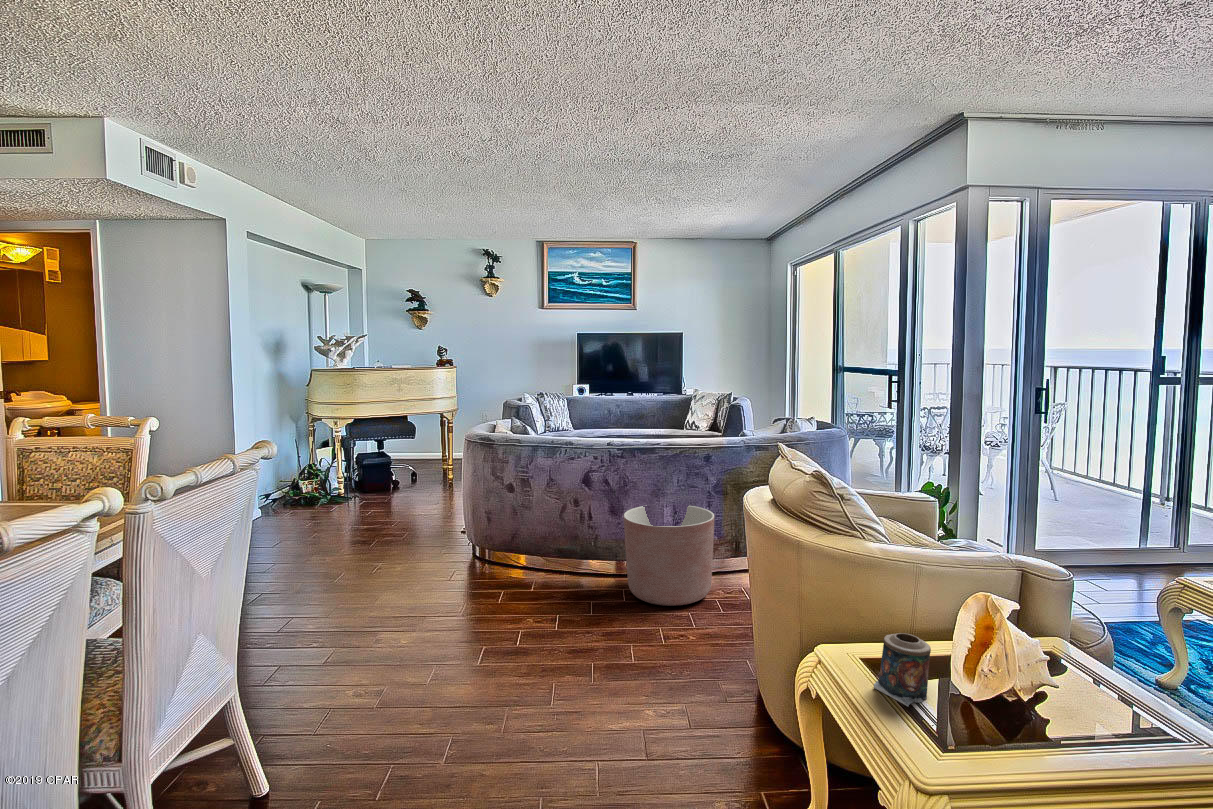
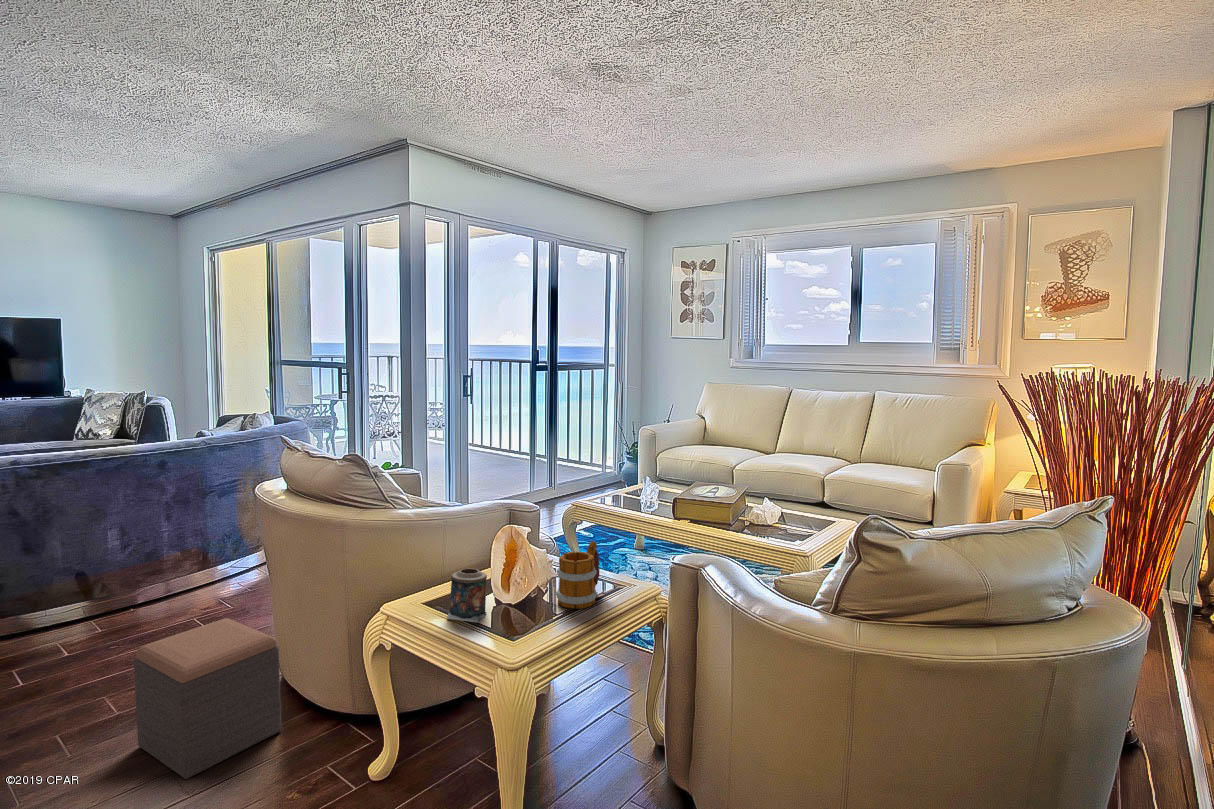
planter: present [624,506,714,606] -> none [51,521,186,646]
footstool: none [634,609,738,744] -> present [134,618,281,779]
mug: none [1038,649,1127,747] -> present [556,541,599,609]

